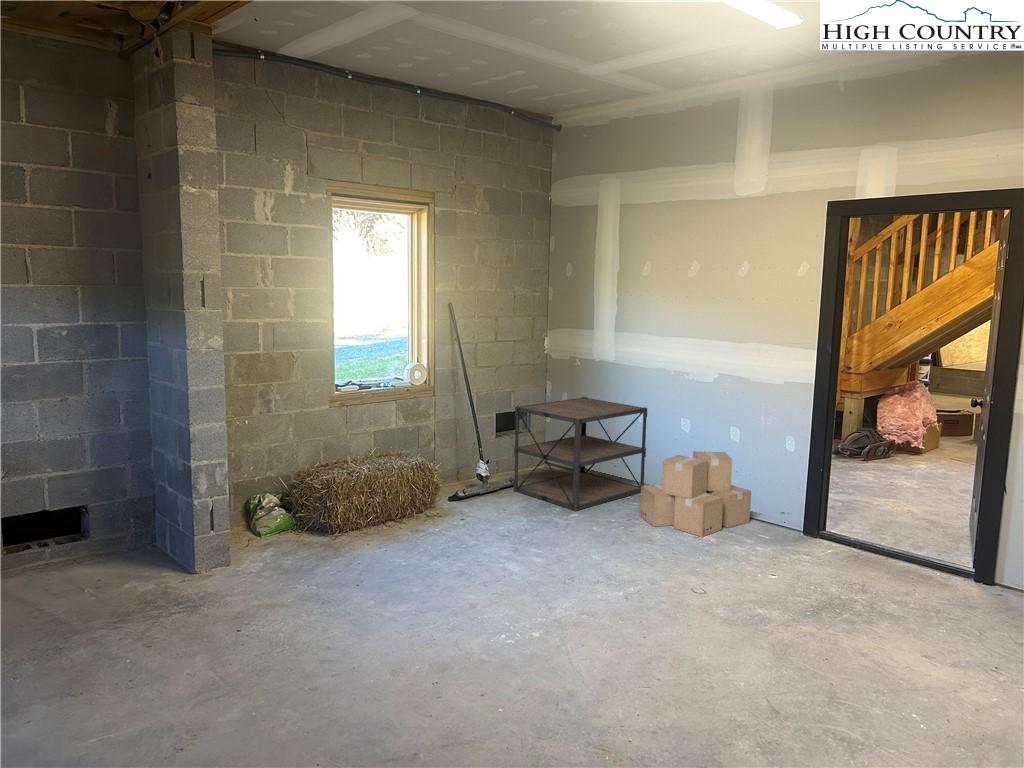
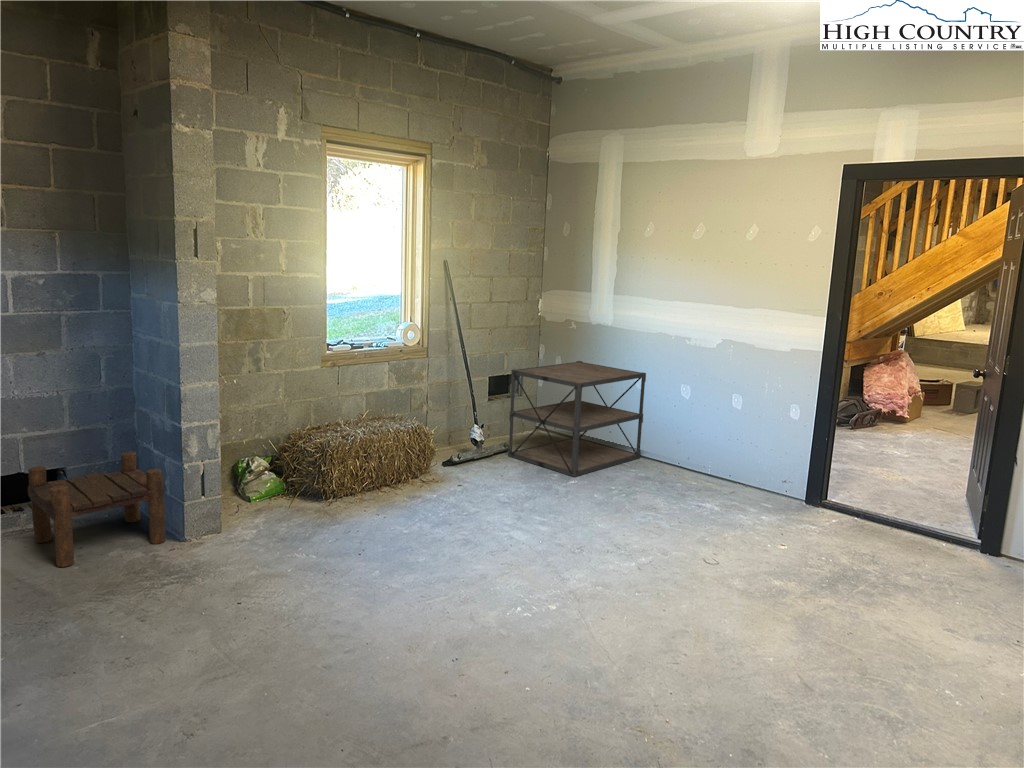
cardboard box: present [640,451,751,537] -> none [640,418,753,504]
stool: none [49,489,176,599] -> present [28,452,166,567]

